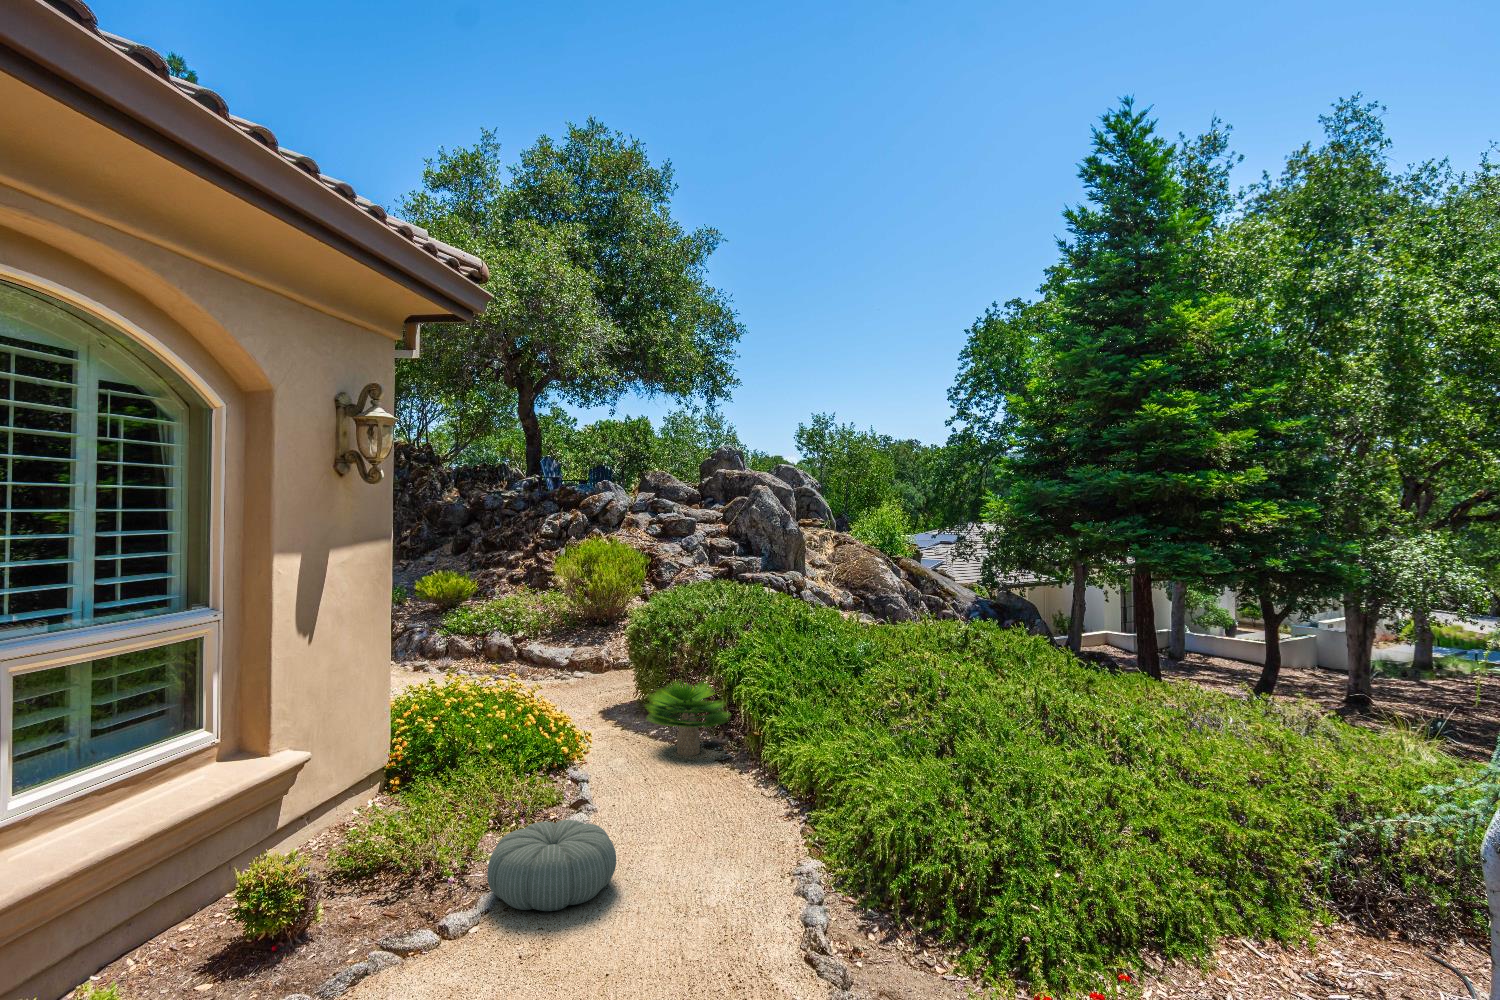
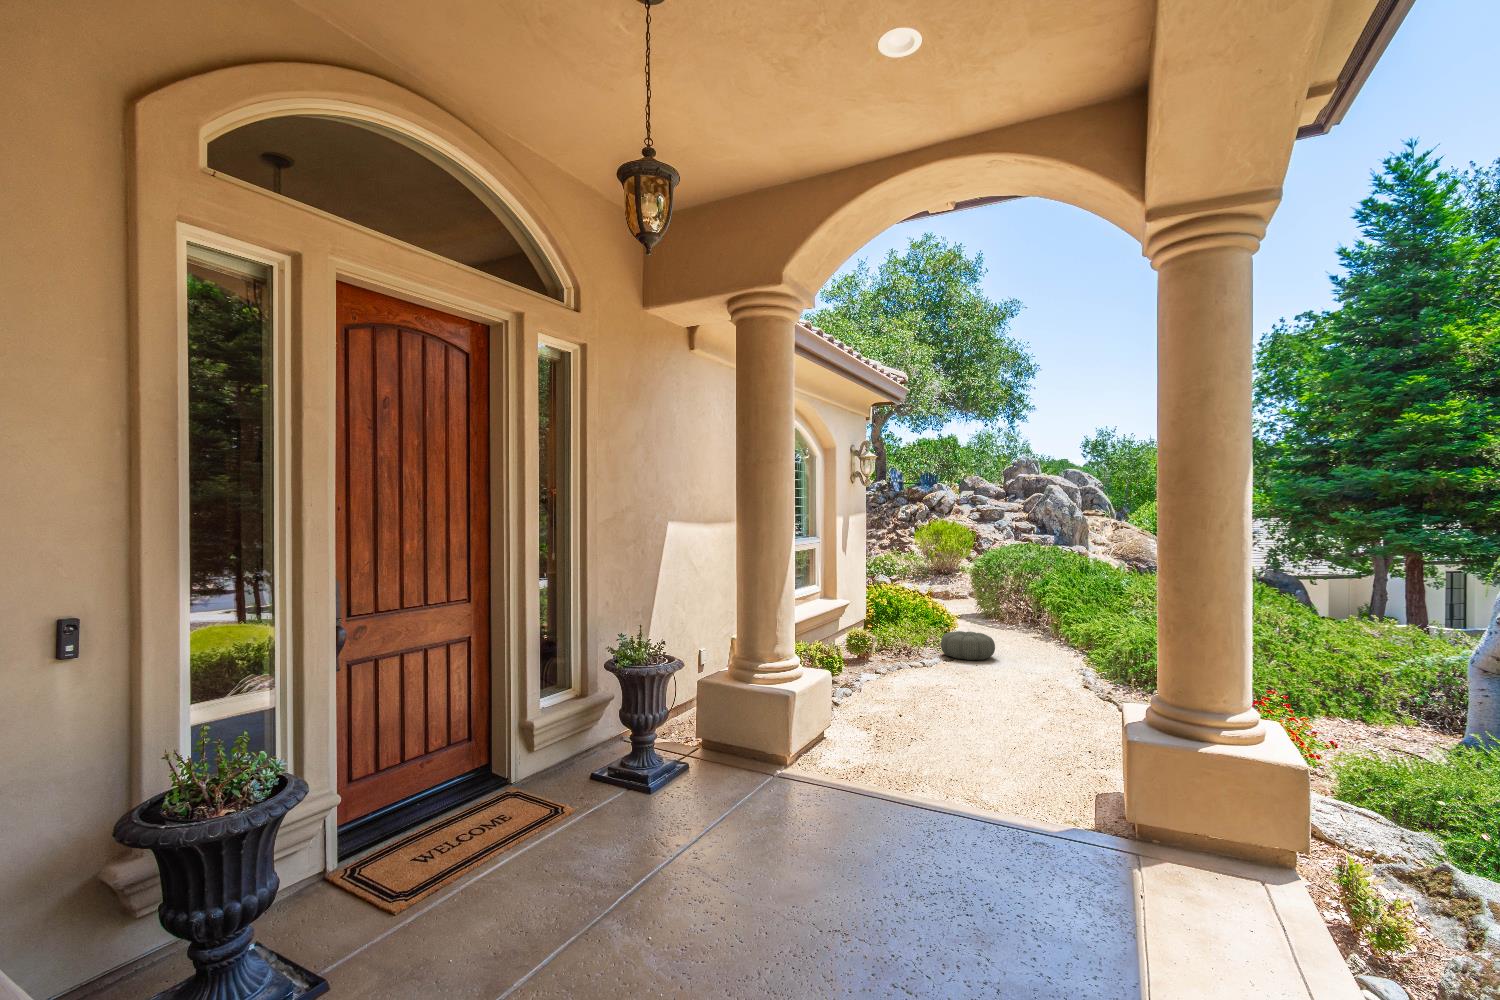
potted plant: present [649,681,730,756] -> none [991,591,1042,631]

